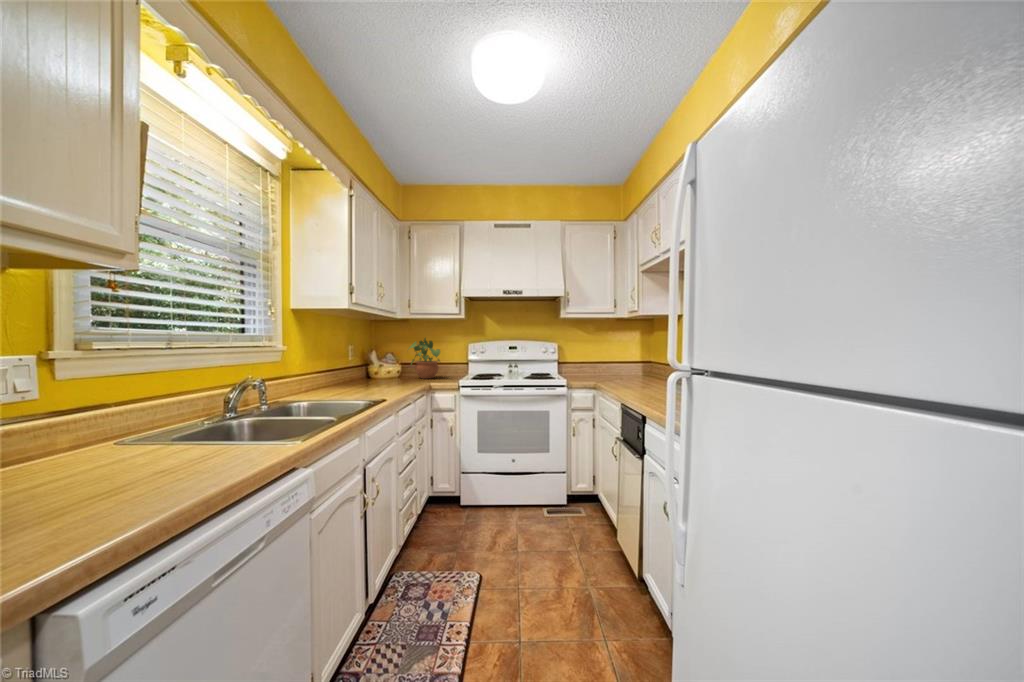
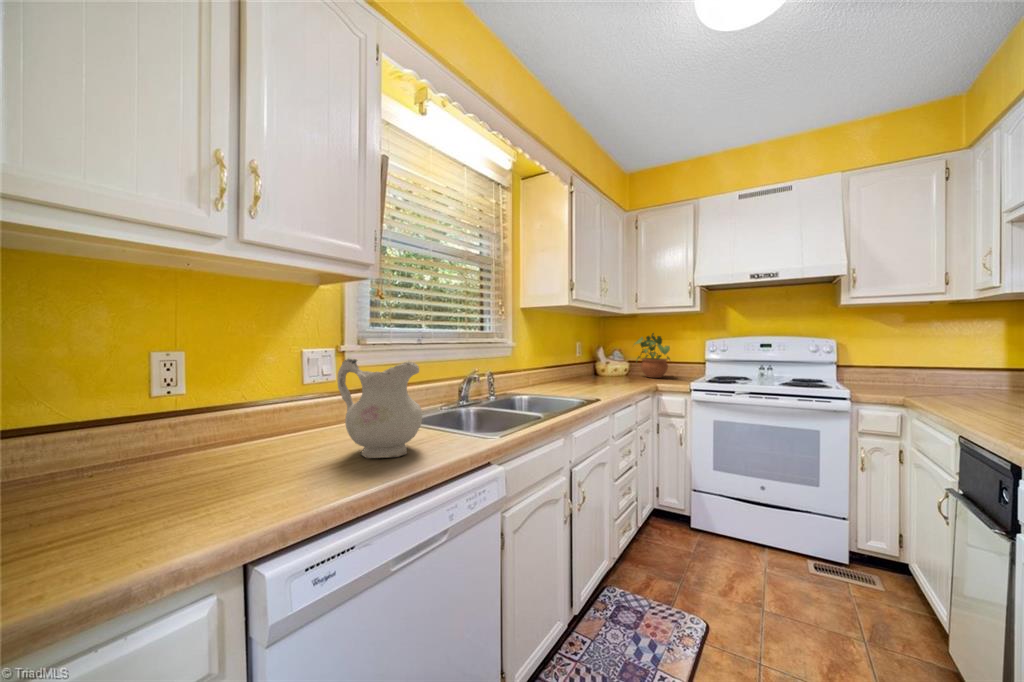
ceramic pitcher: none [82,368,219,485] -> present [337,359,422,458]

